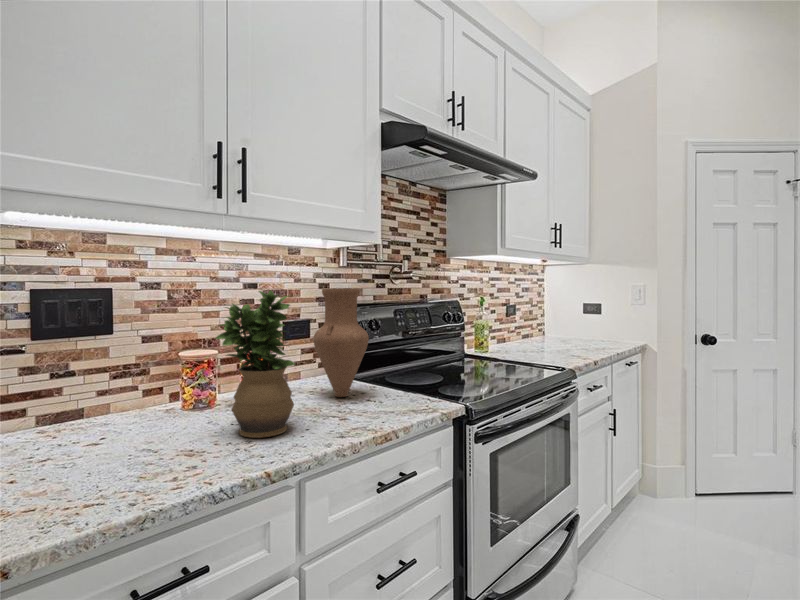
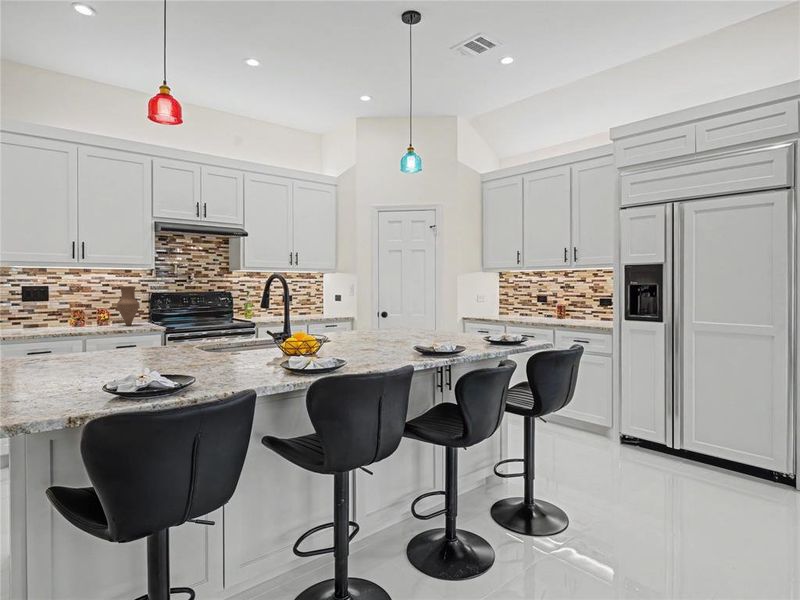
potted plant: present [216,291,295,438] -> none [68,287,95,330]

